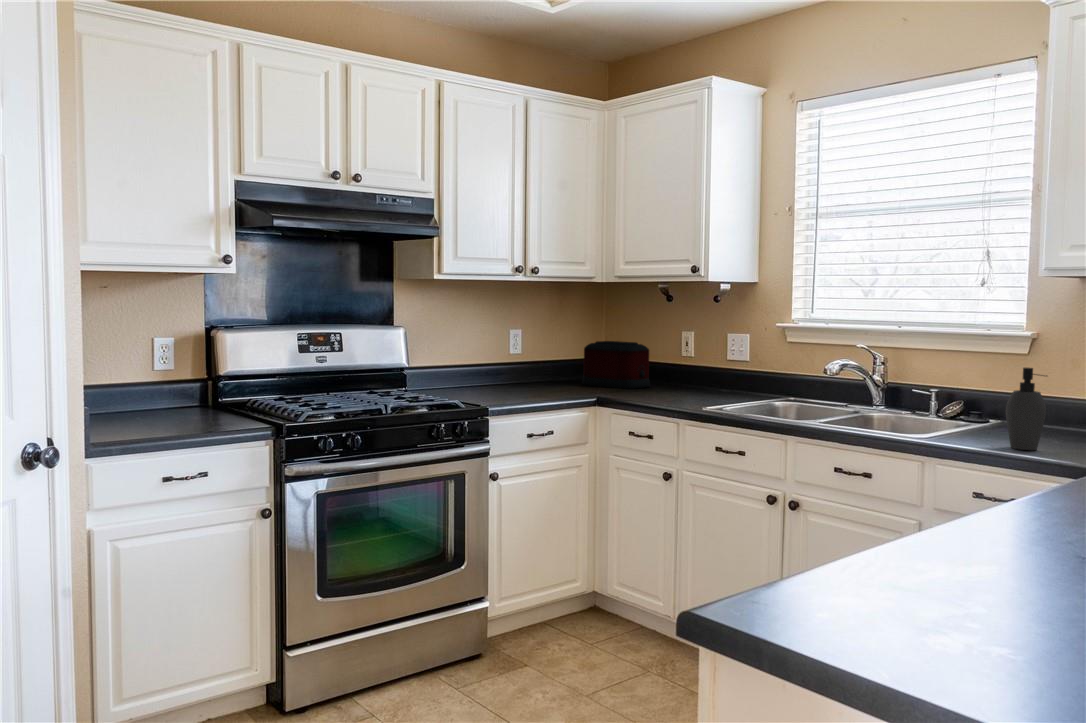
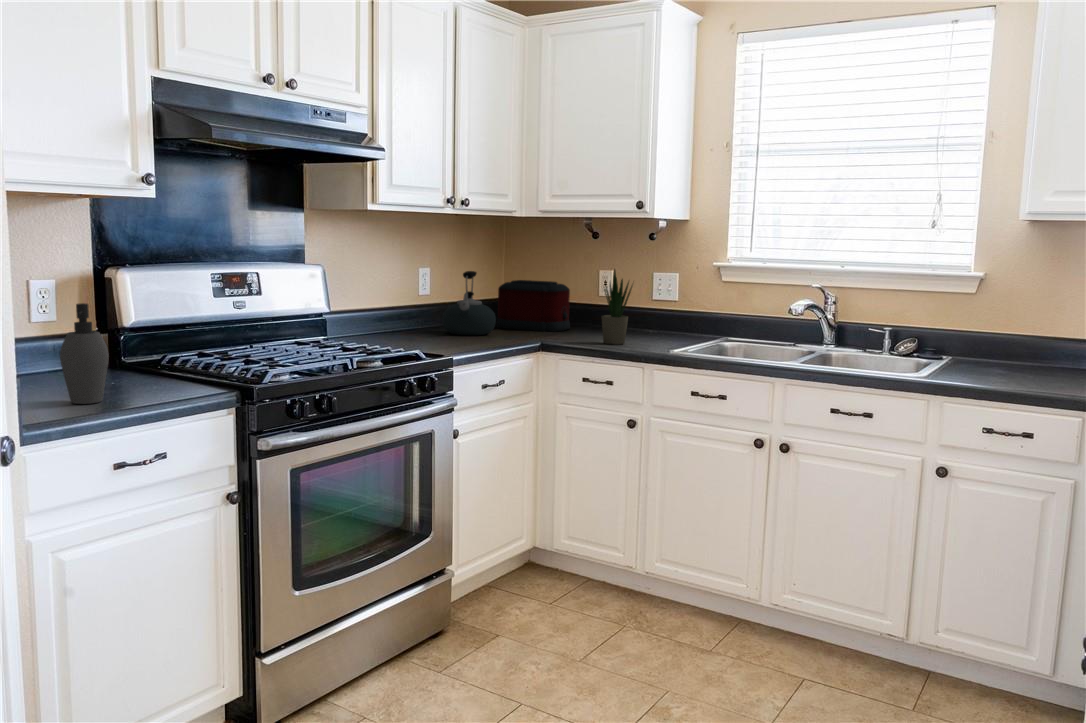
potted plant: none [652,328,683,400] -> present [602,269,632,344]
kettle: none [519,332,567,390] -> present [442,271,496,335]
soap dispenser: present [1006,368,1047,450] -> present [60,303,109,404]

